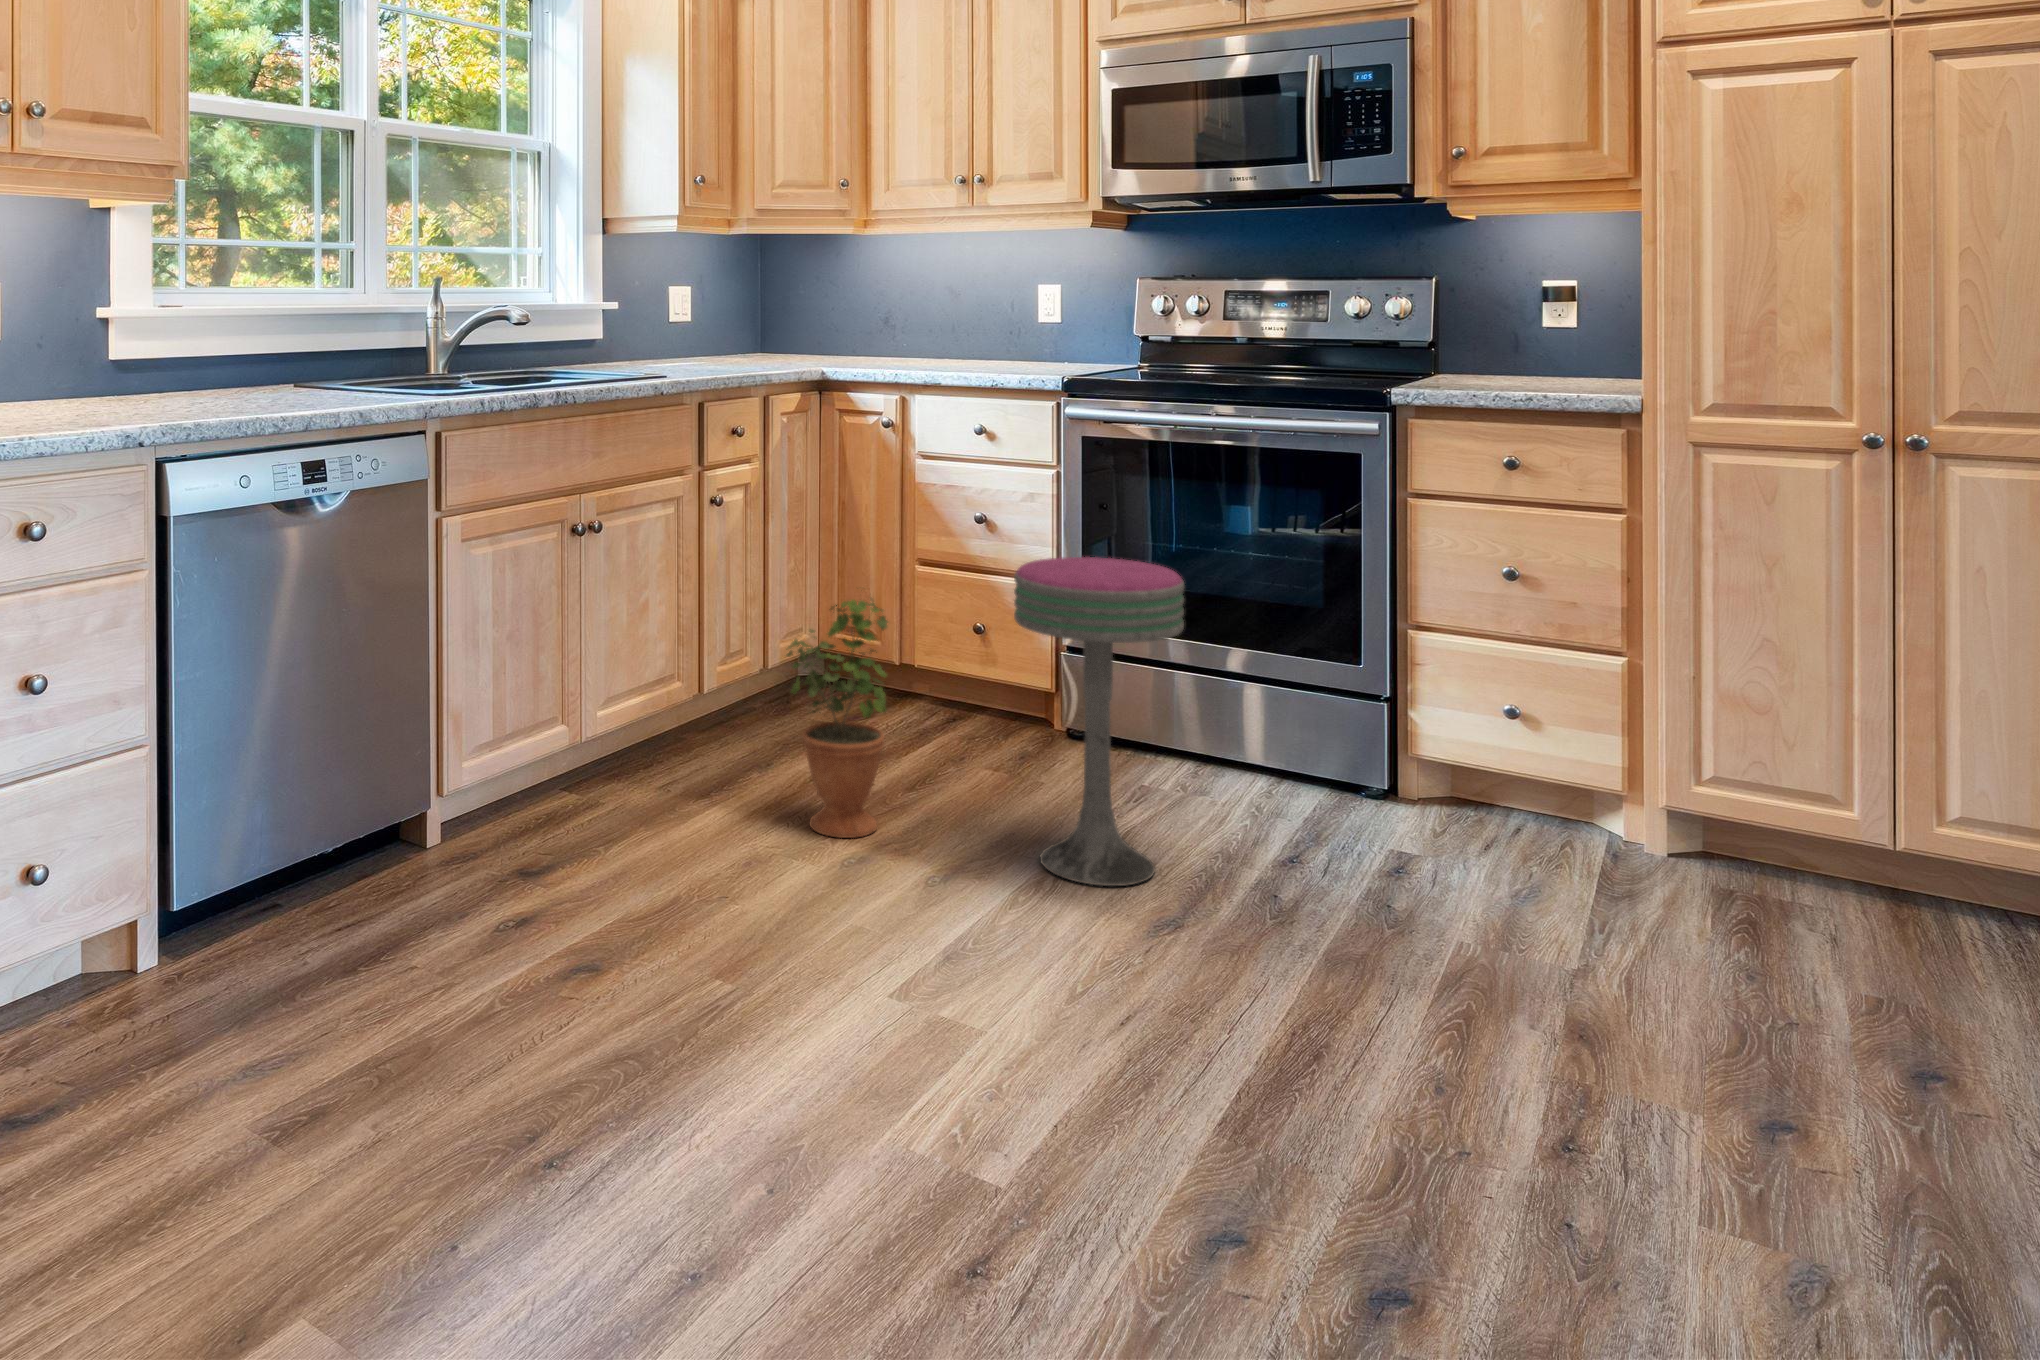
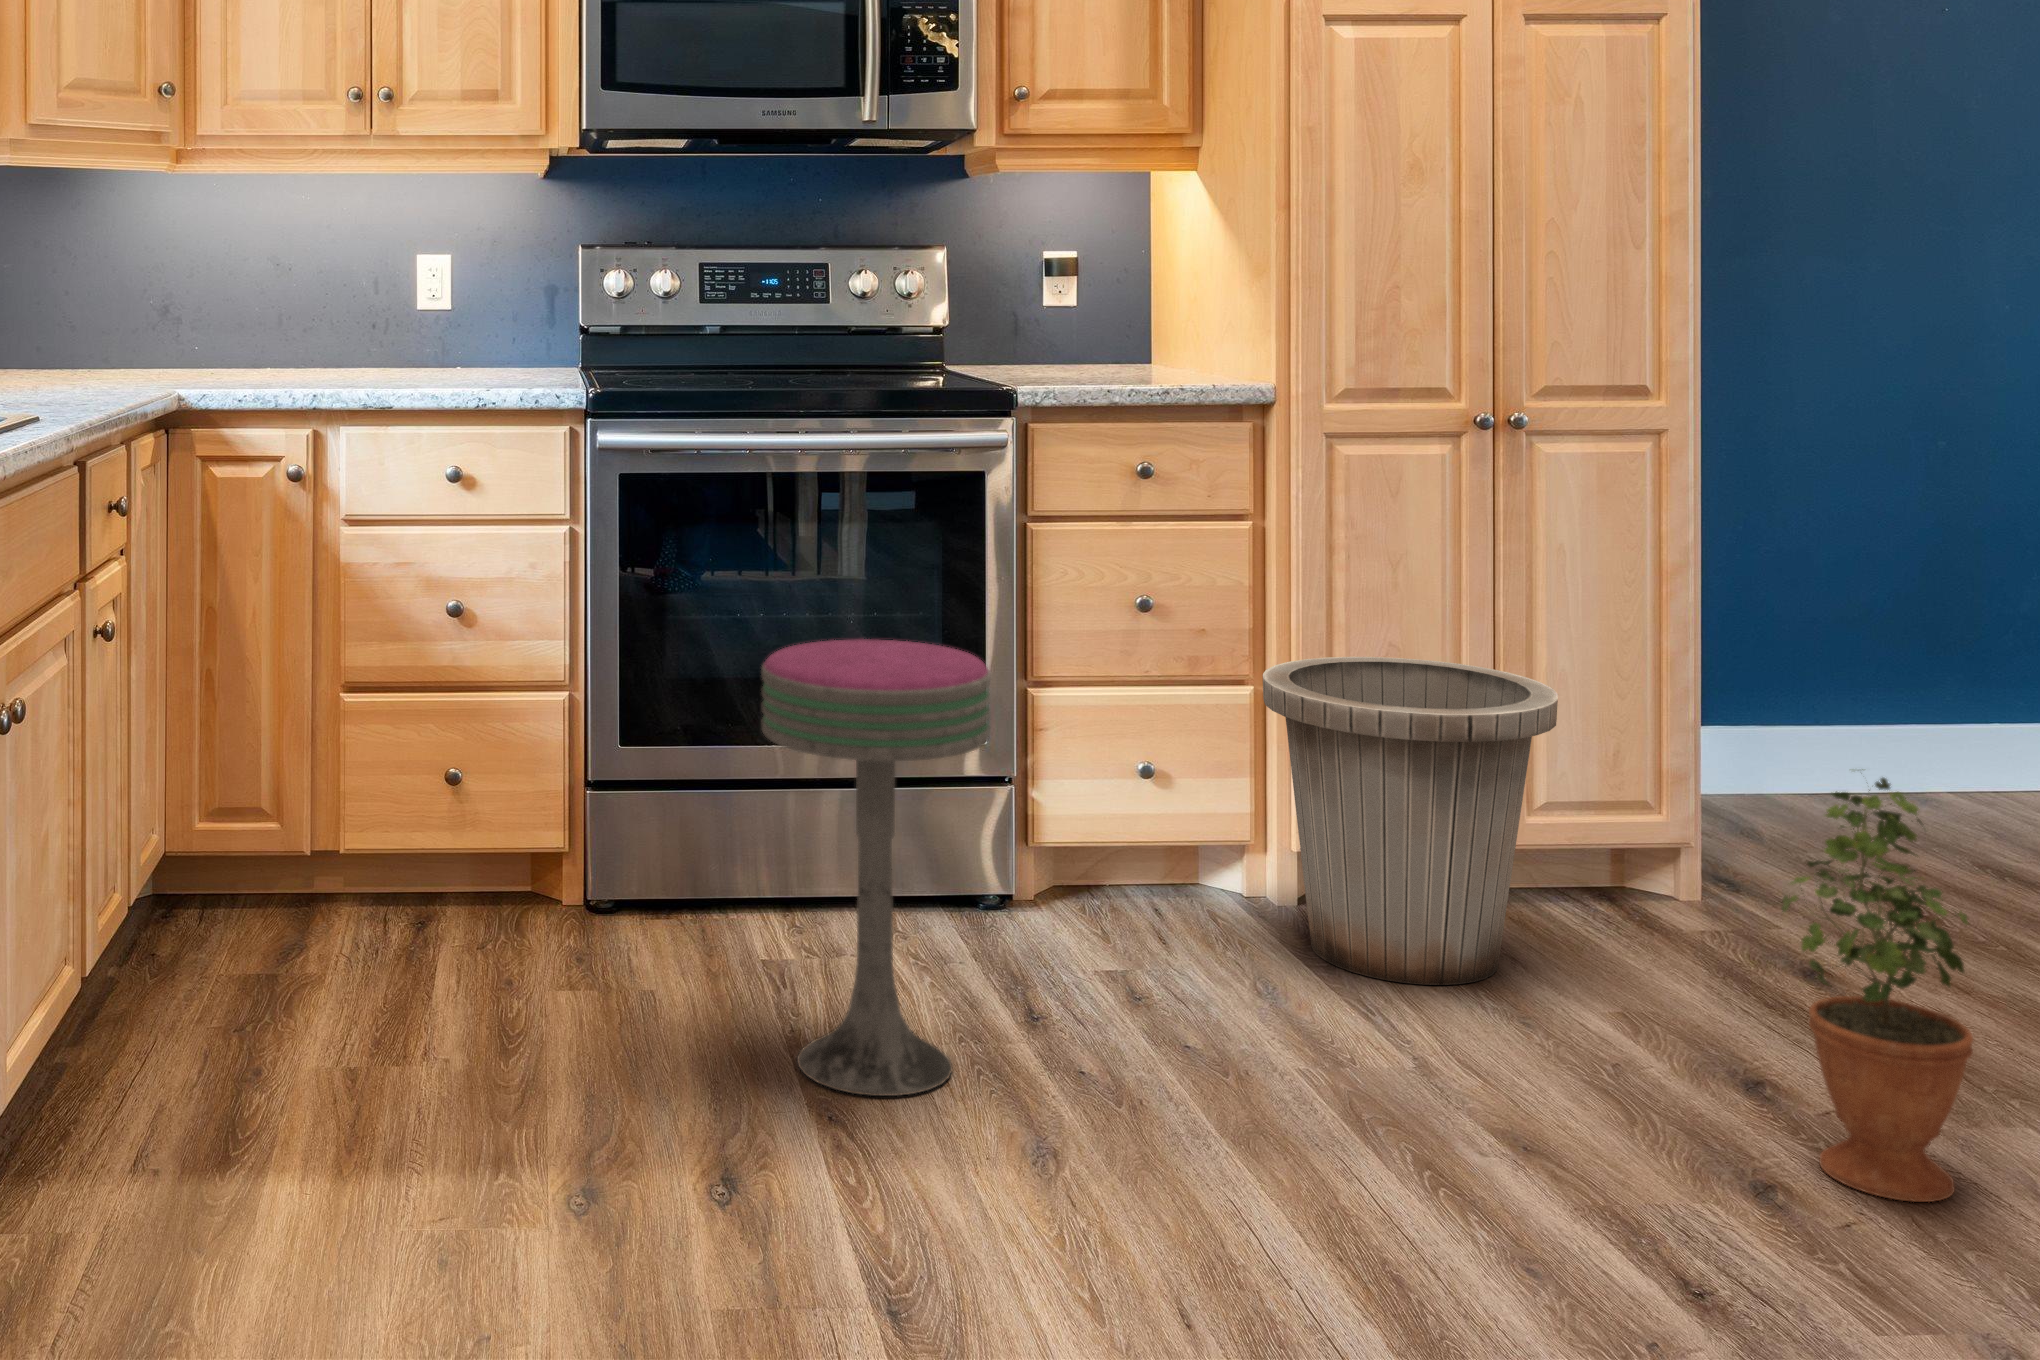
potted plant: present [786,600,888,838] -> present [1782,769,1973,1202]
trash can: none [1552,639,1856,948] -> present [1263,657,1558,985]

